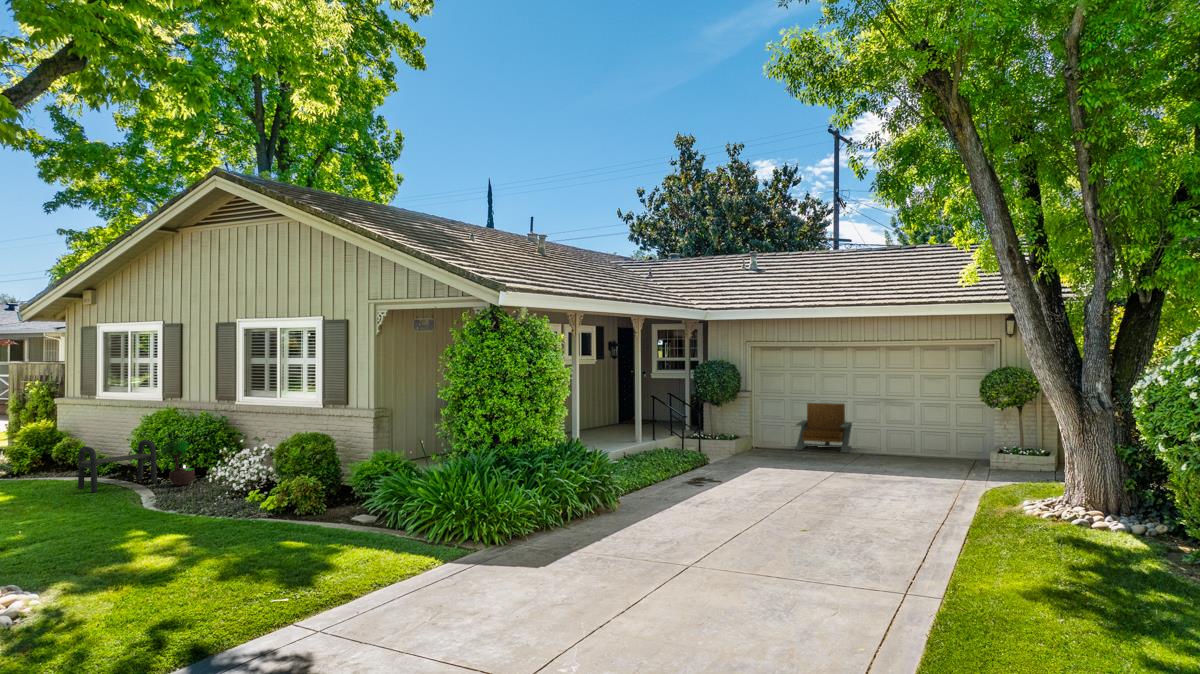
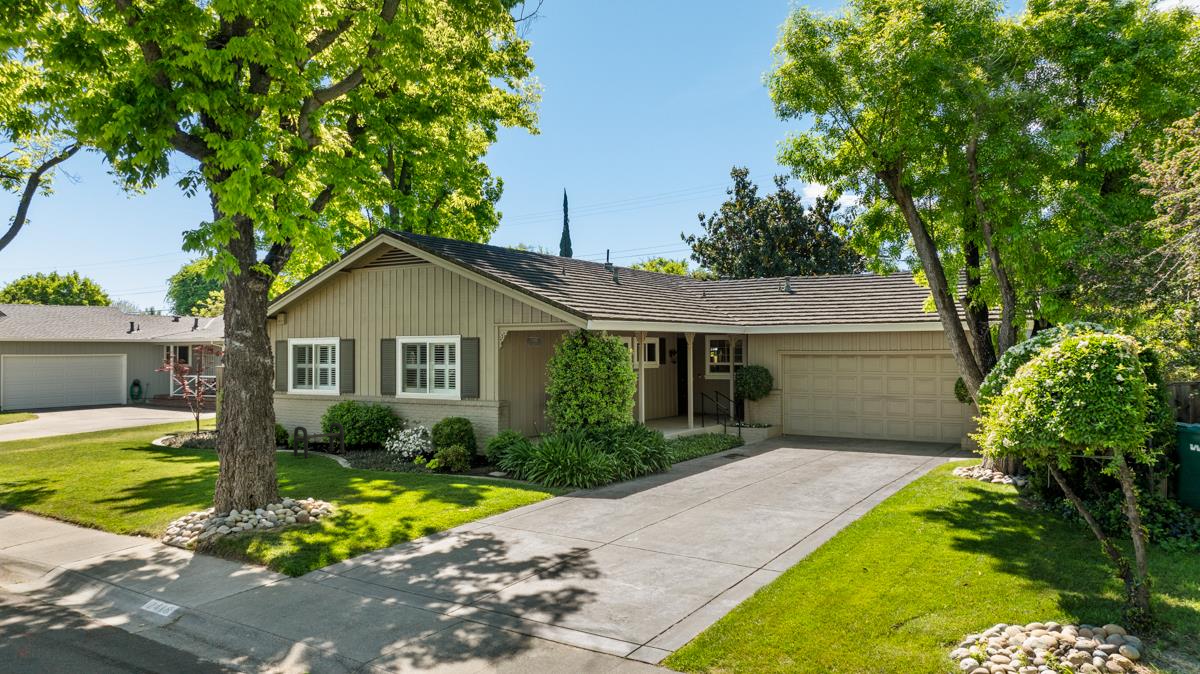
lounge chair: present [796,403,852,453] -> none [816,400,863,439]
potted tree: present [159,438,195,486] -> none [347,418,371,455]

